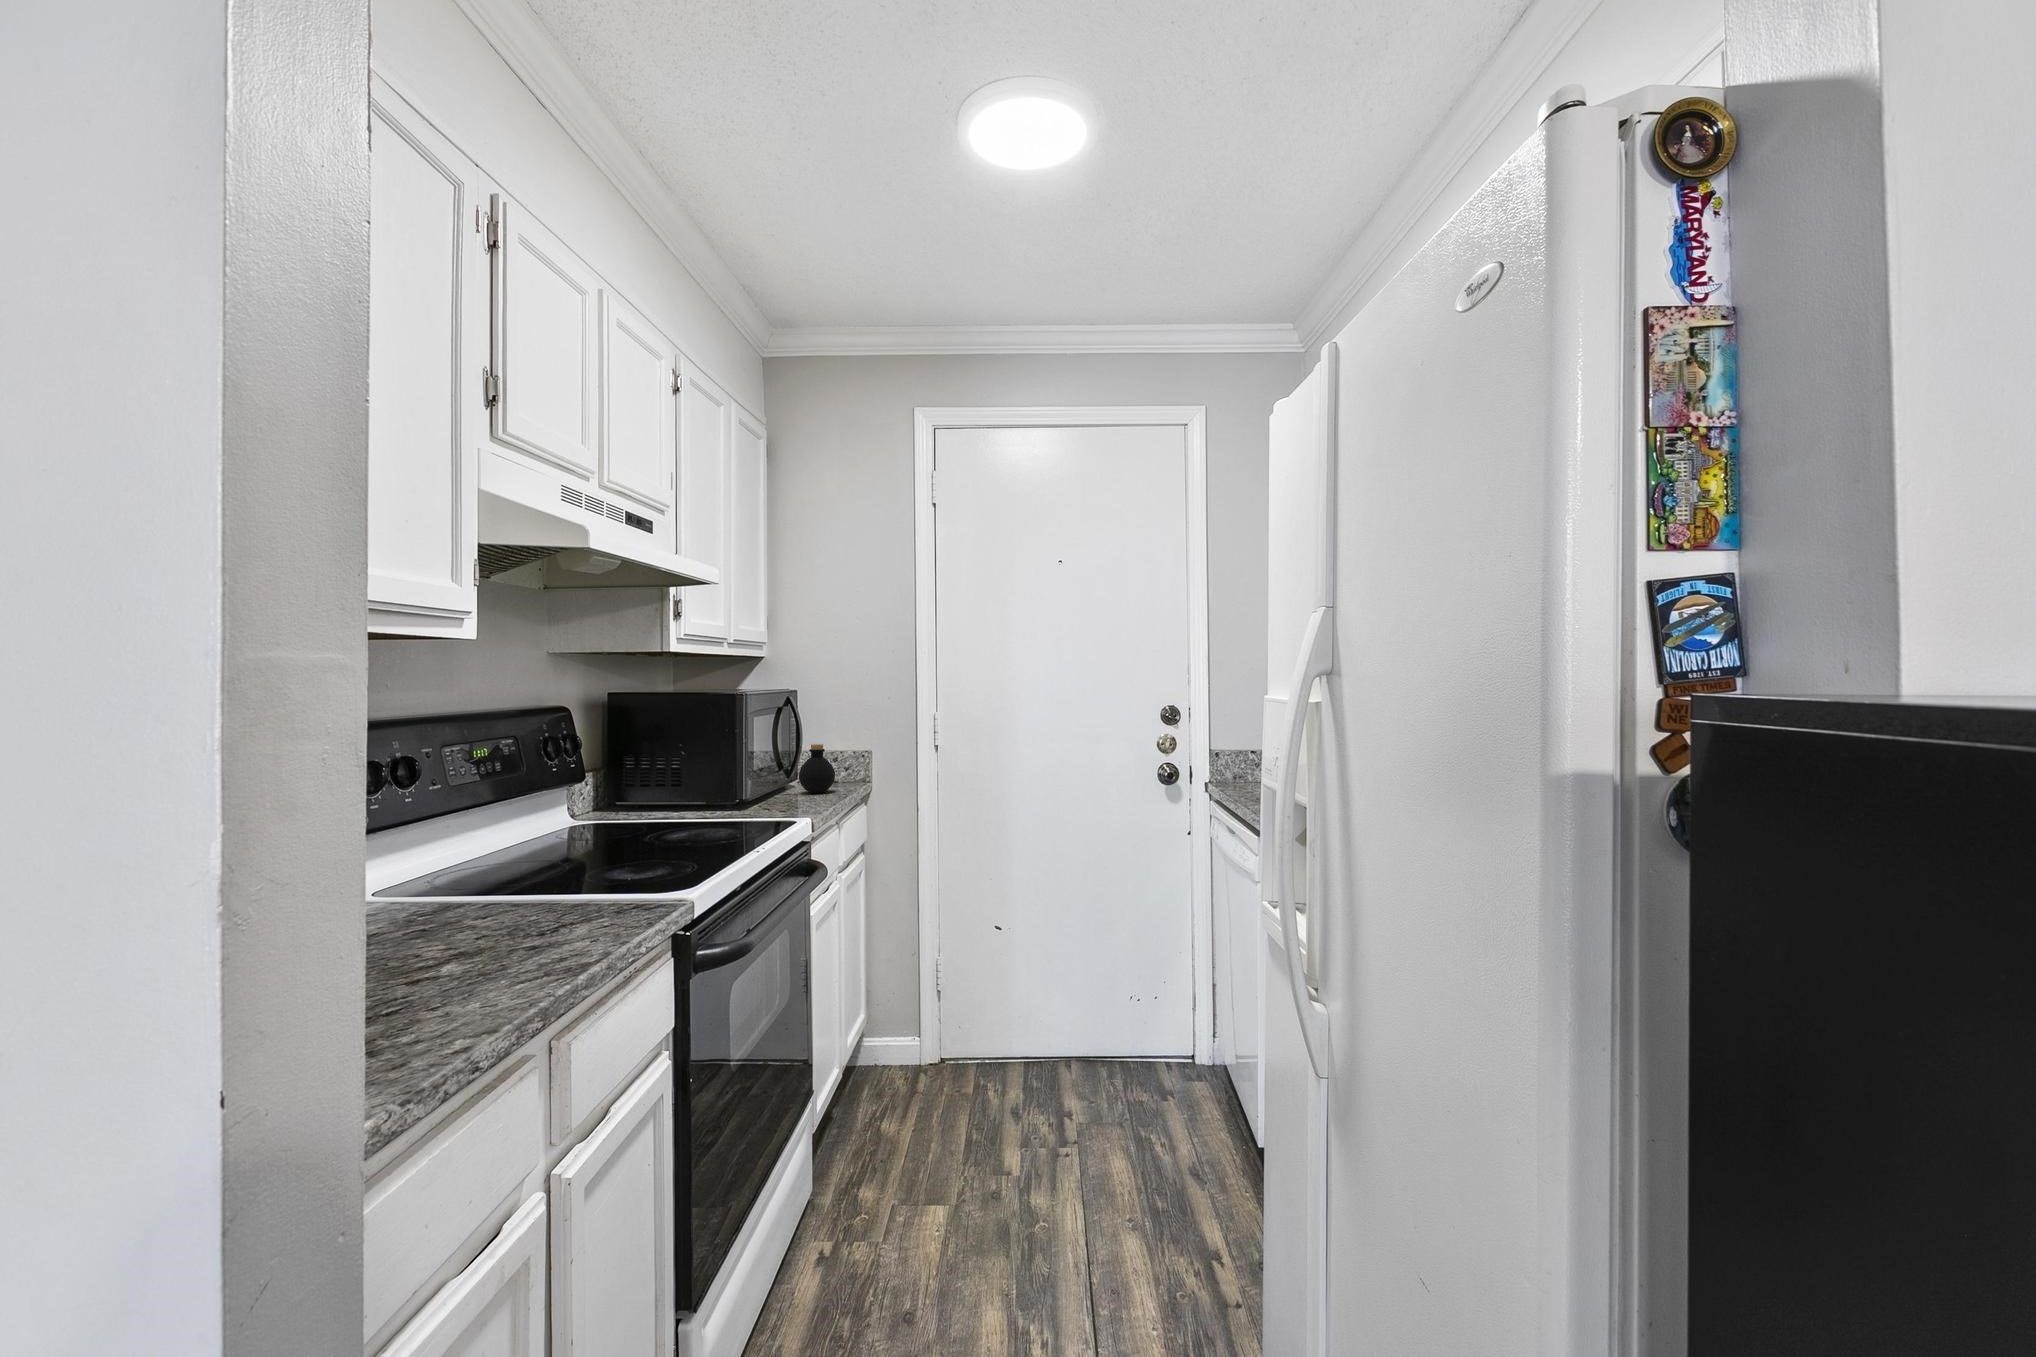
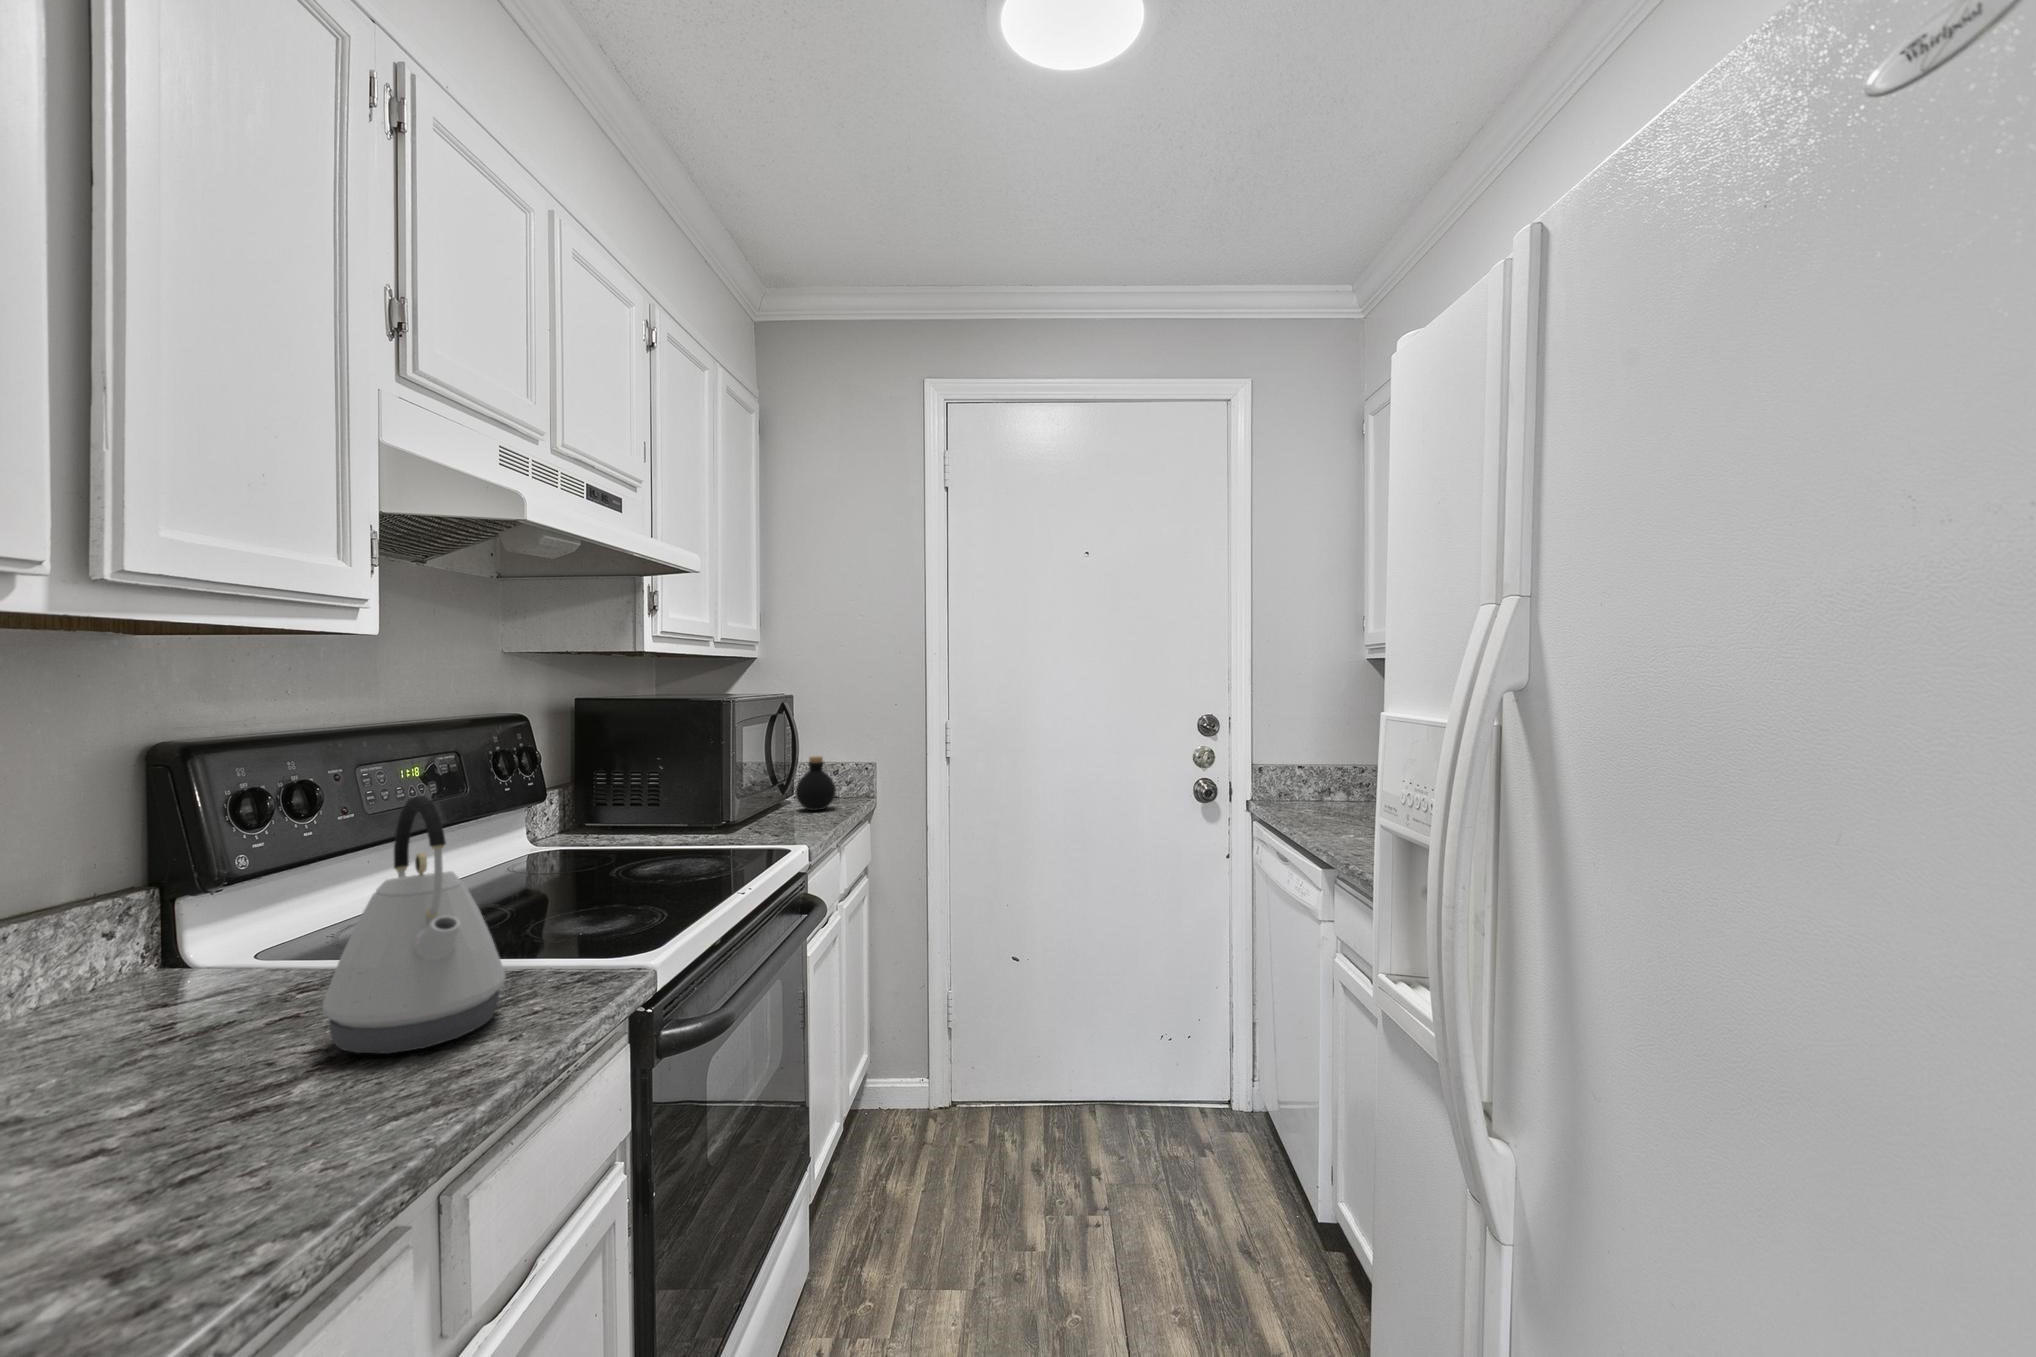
kettle: none [453,762,582,950] -> present [323,796,506,1054]

